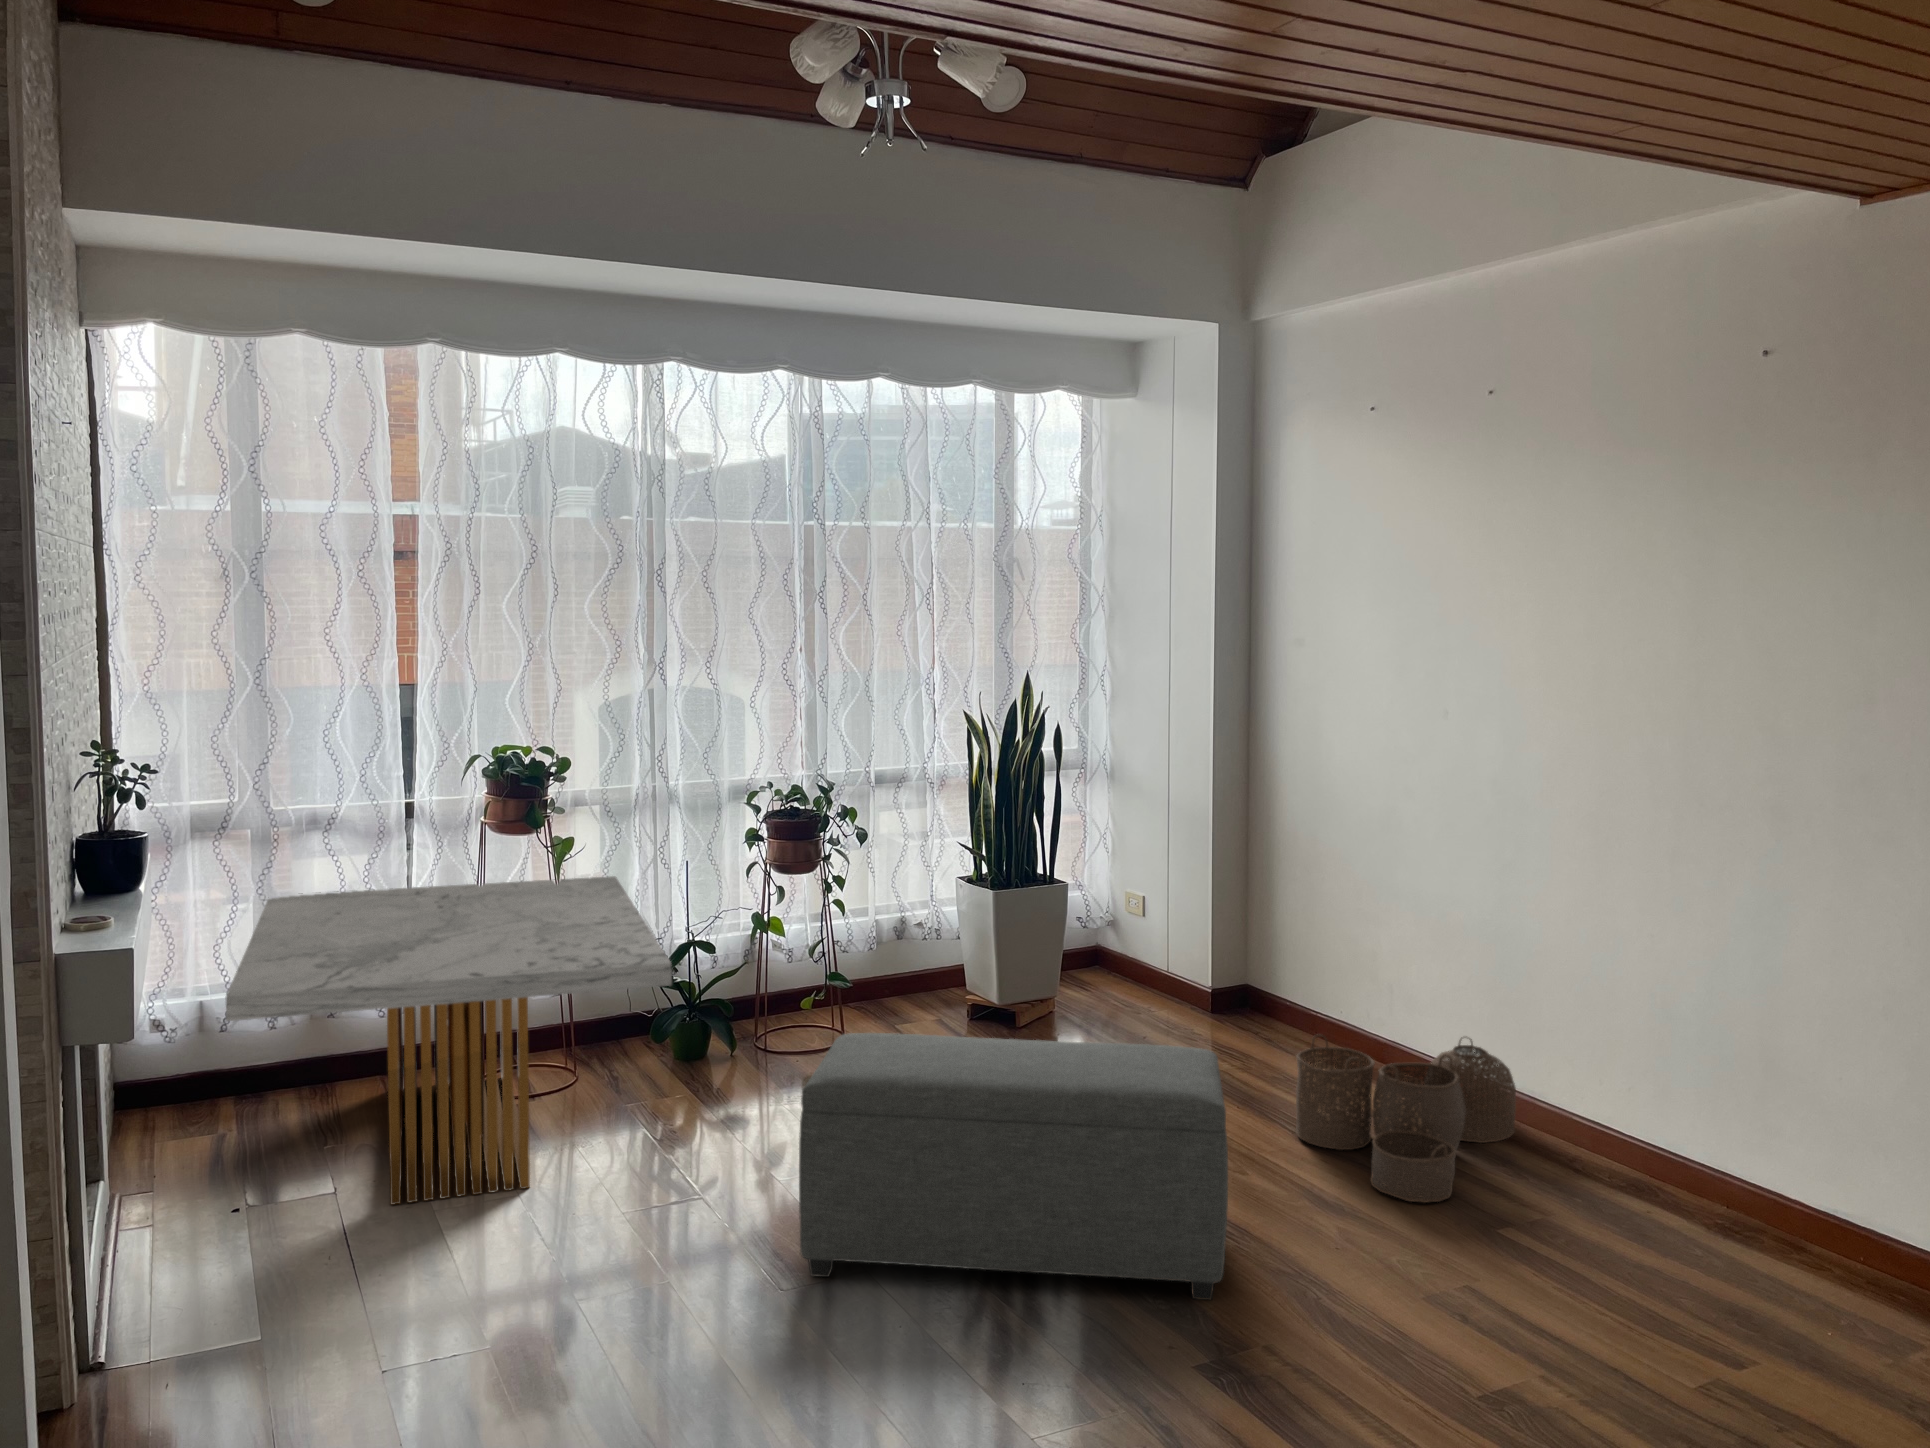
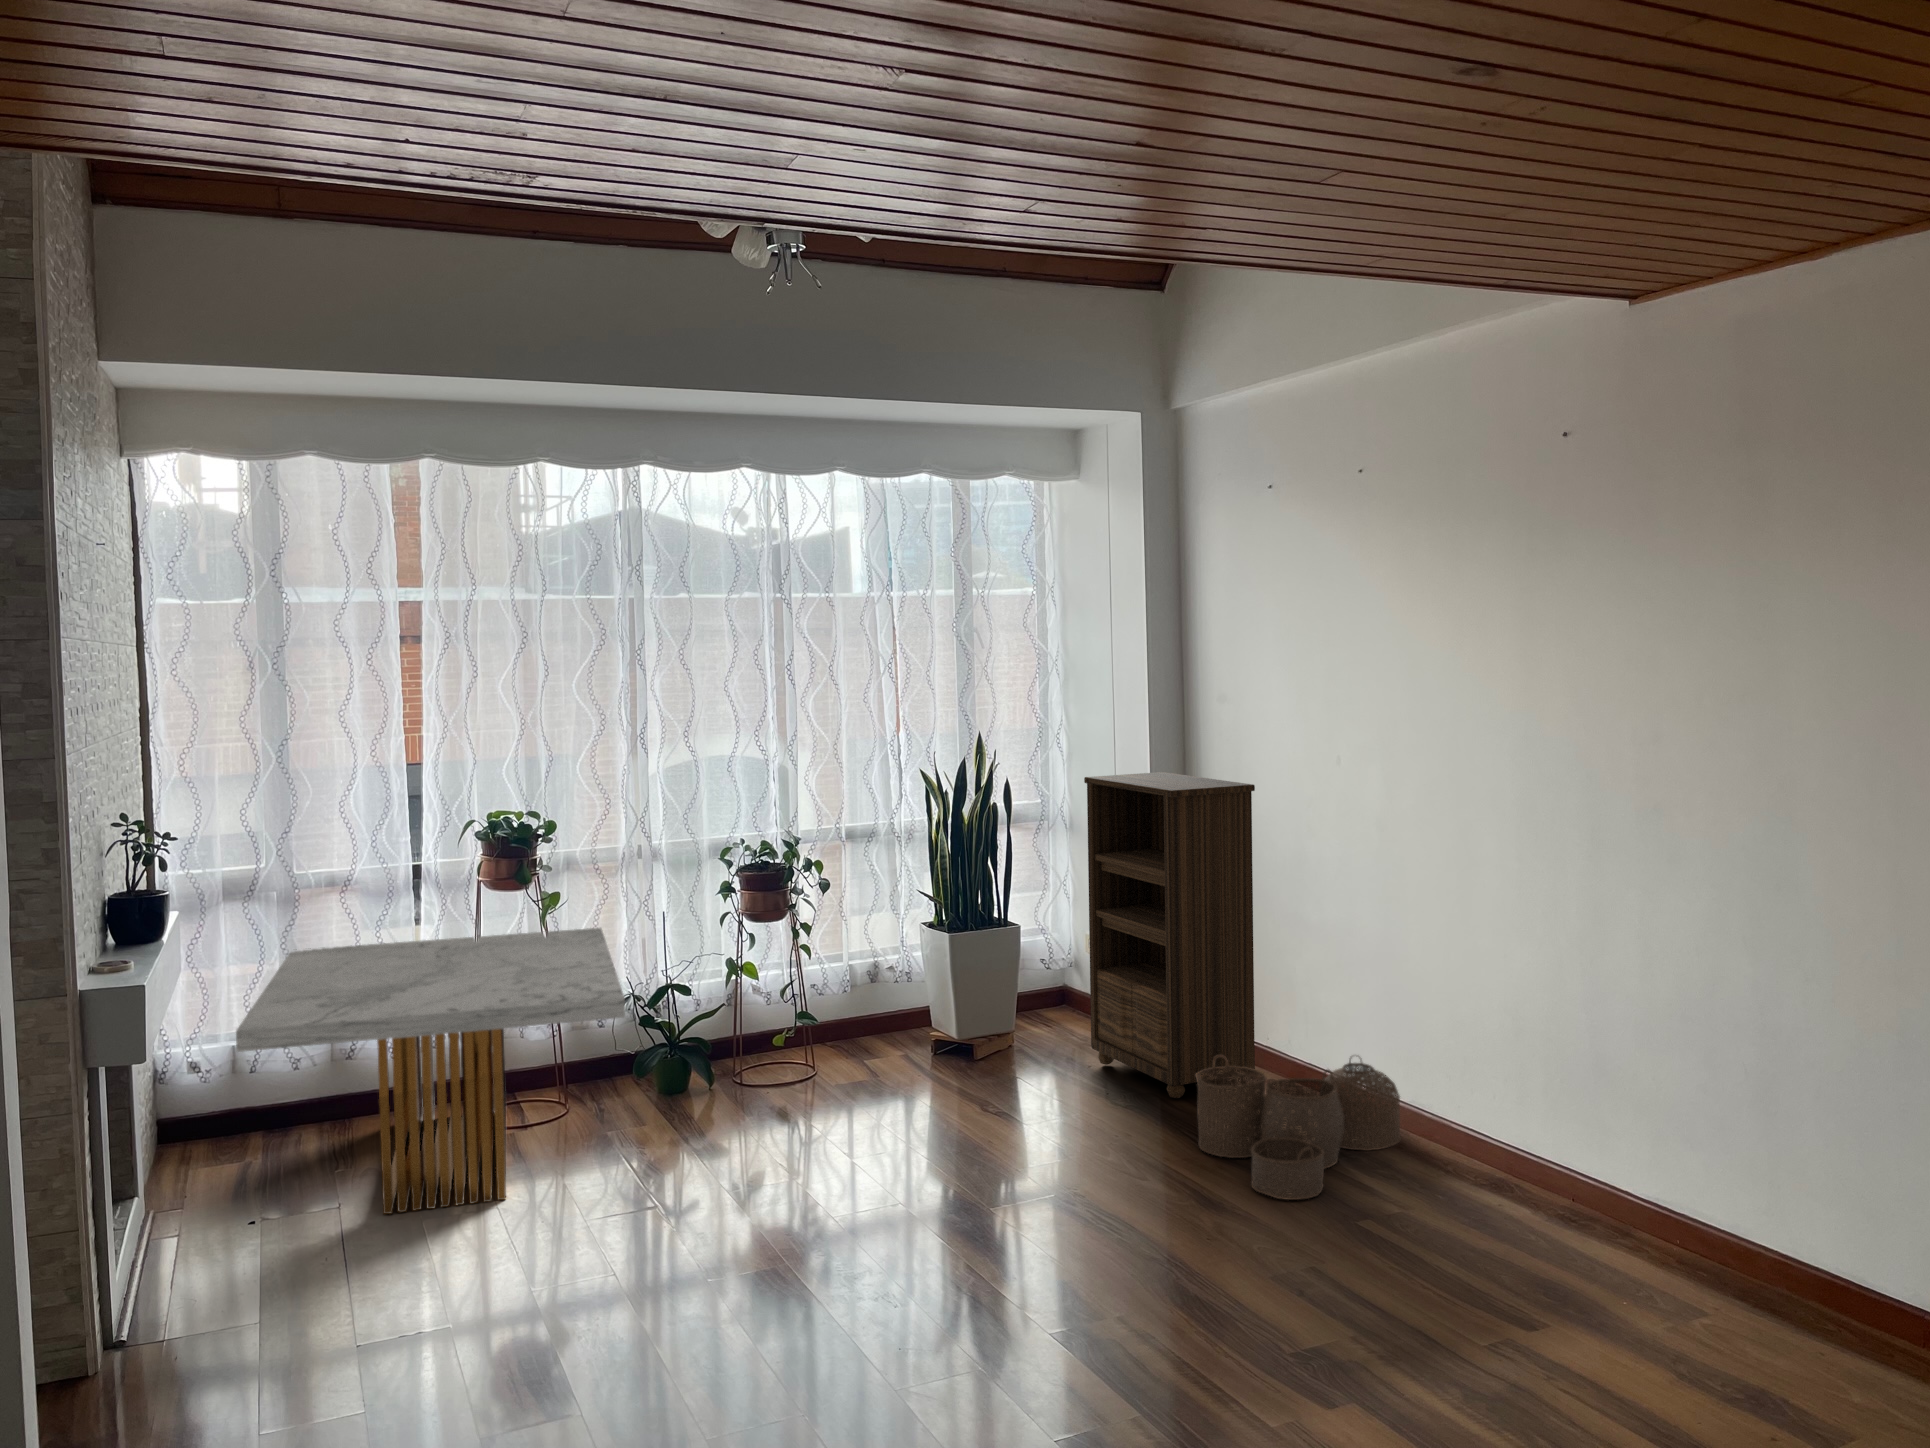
bookshelf: none [1147,720,1348,1076] -> present [1084,772,1255,1098]
ottoman: present [799,1033,1228,1300] -> none [719,1055,1099,1280]

